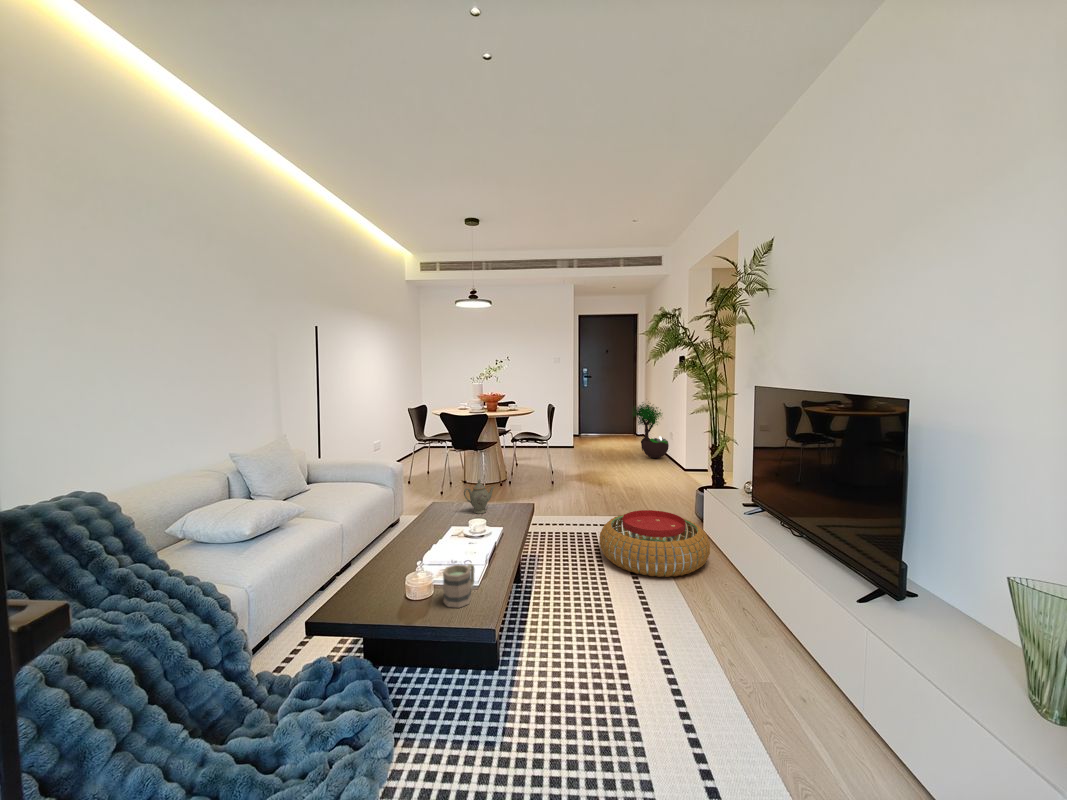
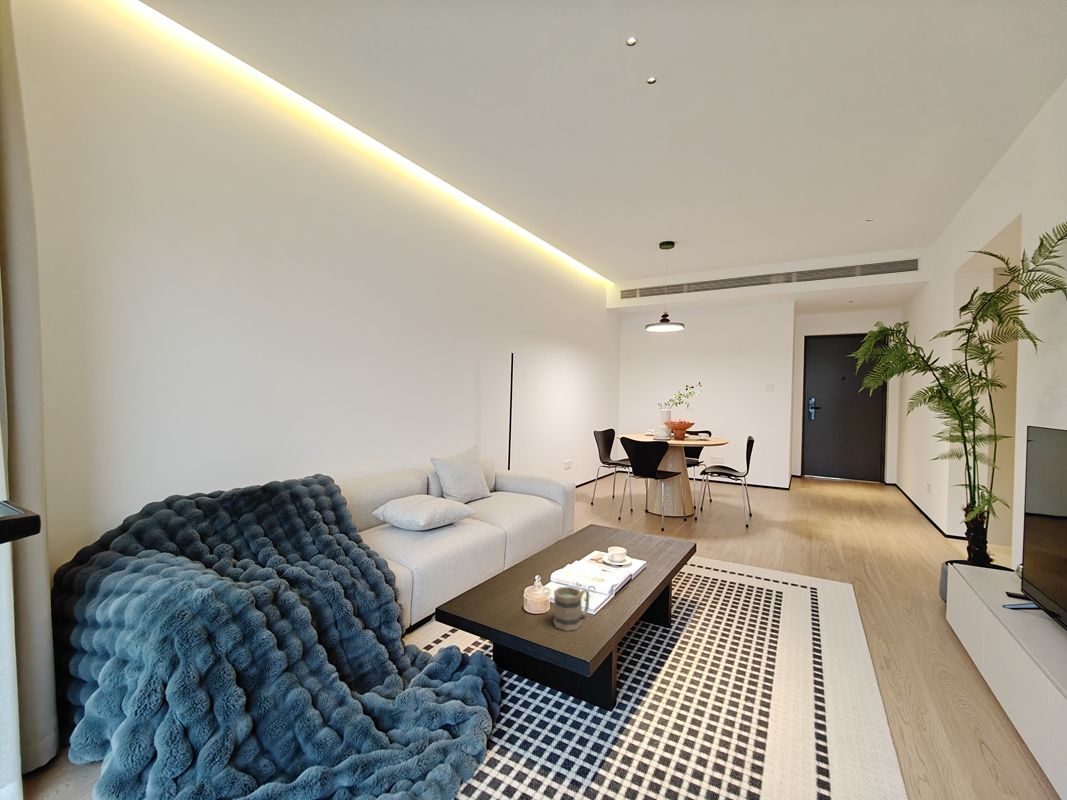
potted tree: present [632,404,669,458] -> none [865,438,921,515]
teapot: present [464,479,495,514] -> none [616,507,649,543]
pouf: present [599,510,710,577] -> none [776,574,942,670]

